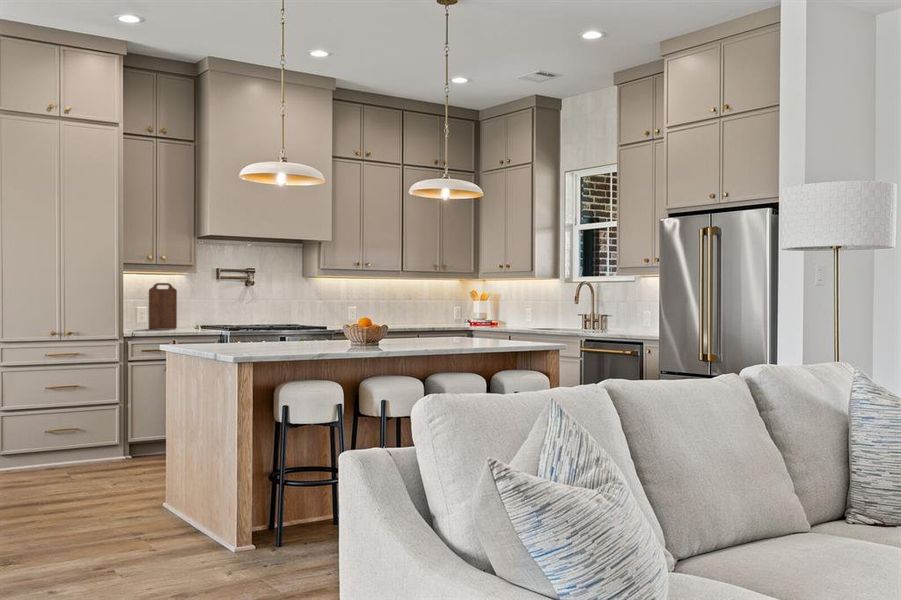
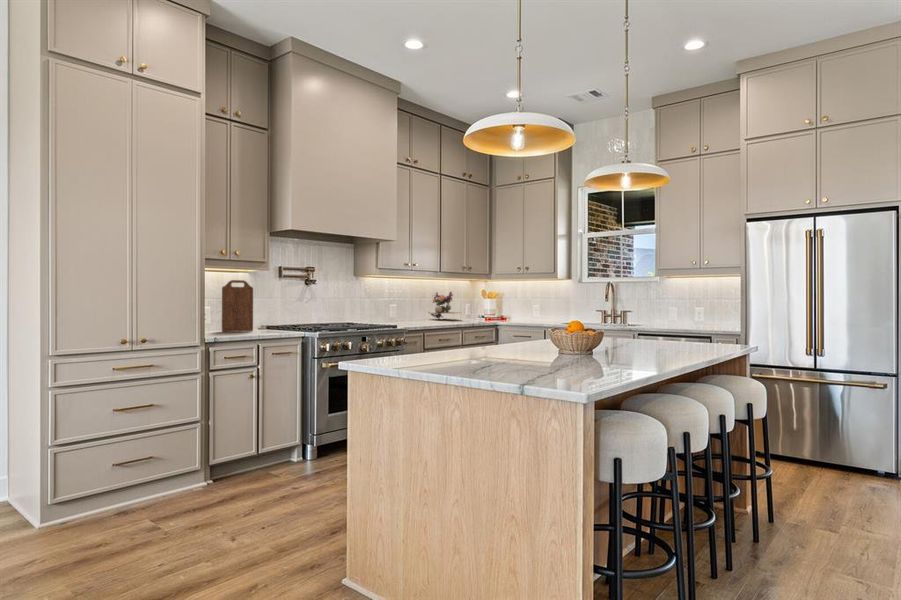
flower arrangement: none [399,291,438,323] -> present [429,292,459,319]

